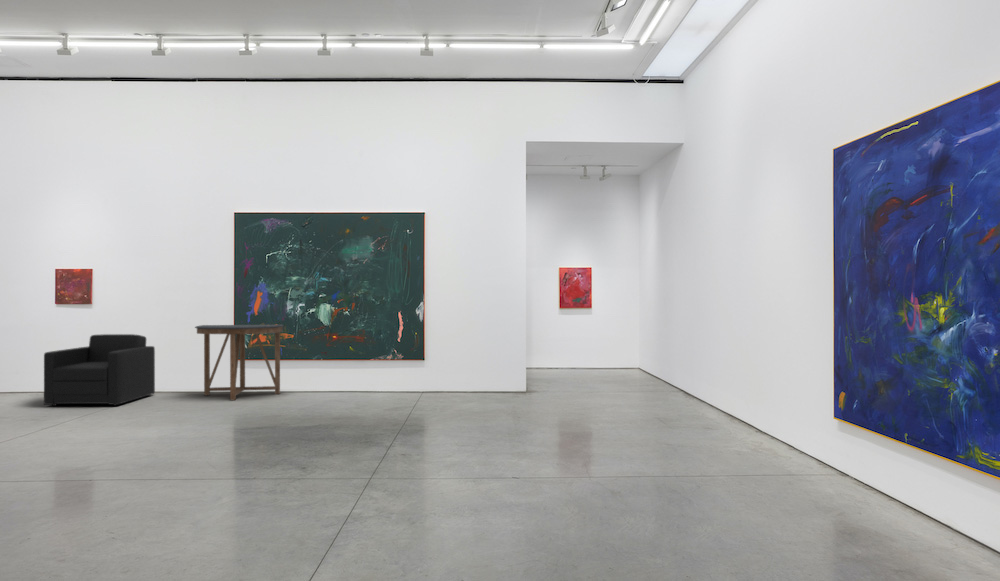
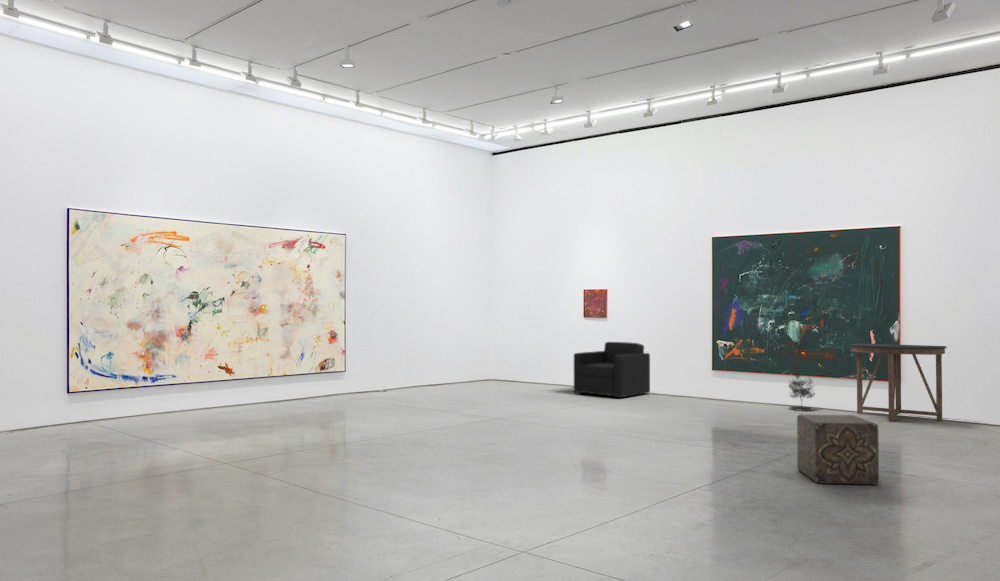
console table: present [195,324,284,400] -> present [849,343,947,422]
potted tree: none [320,351,348,397] -> present [789,371,815,411]
ottoman: none [389,404,476,487] -> present [797,414,879,485]

